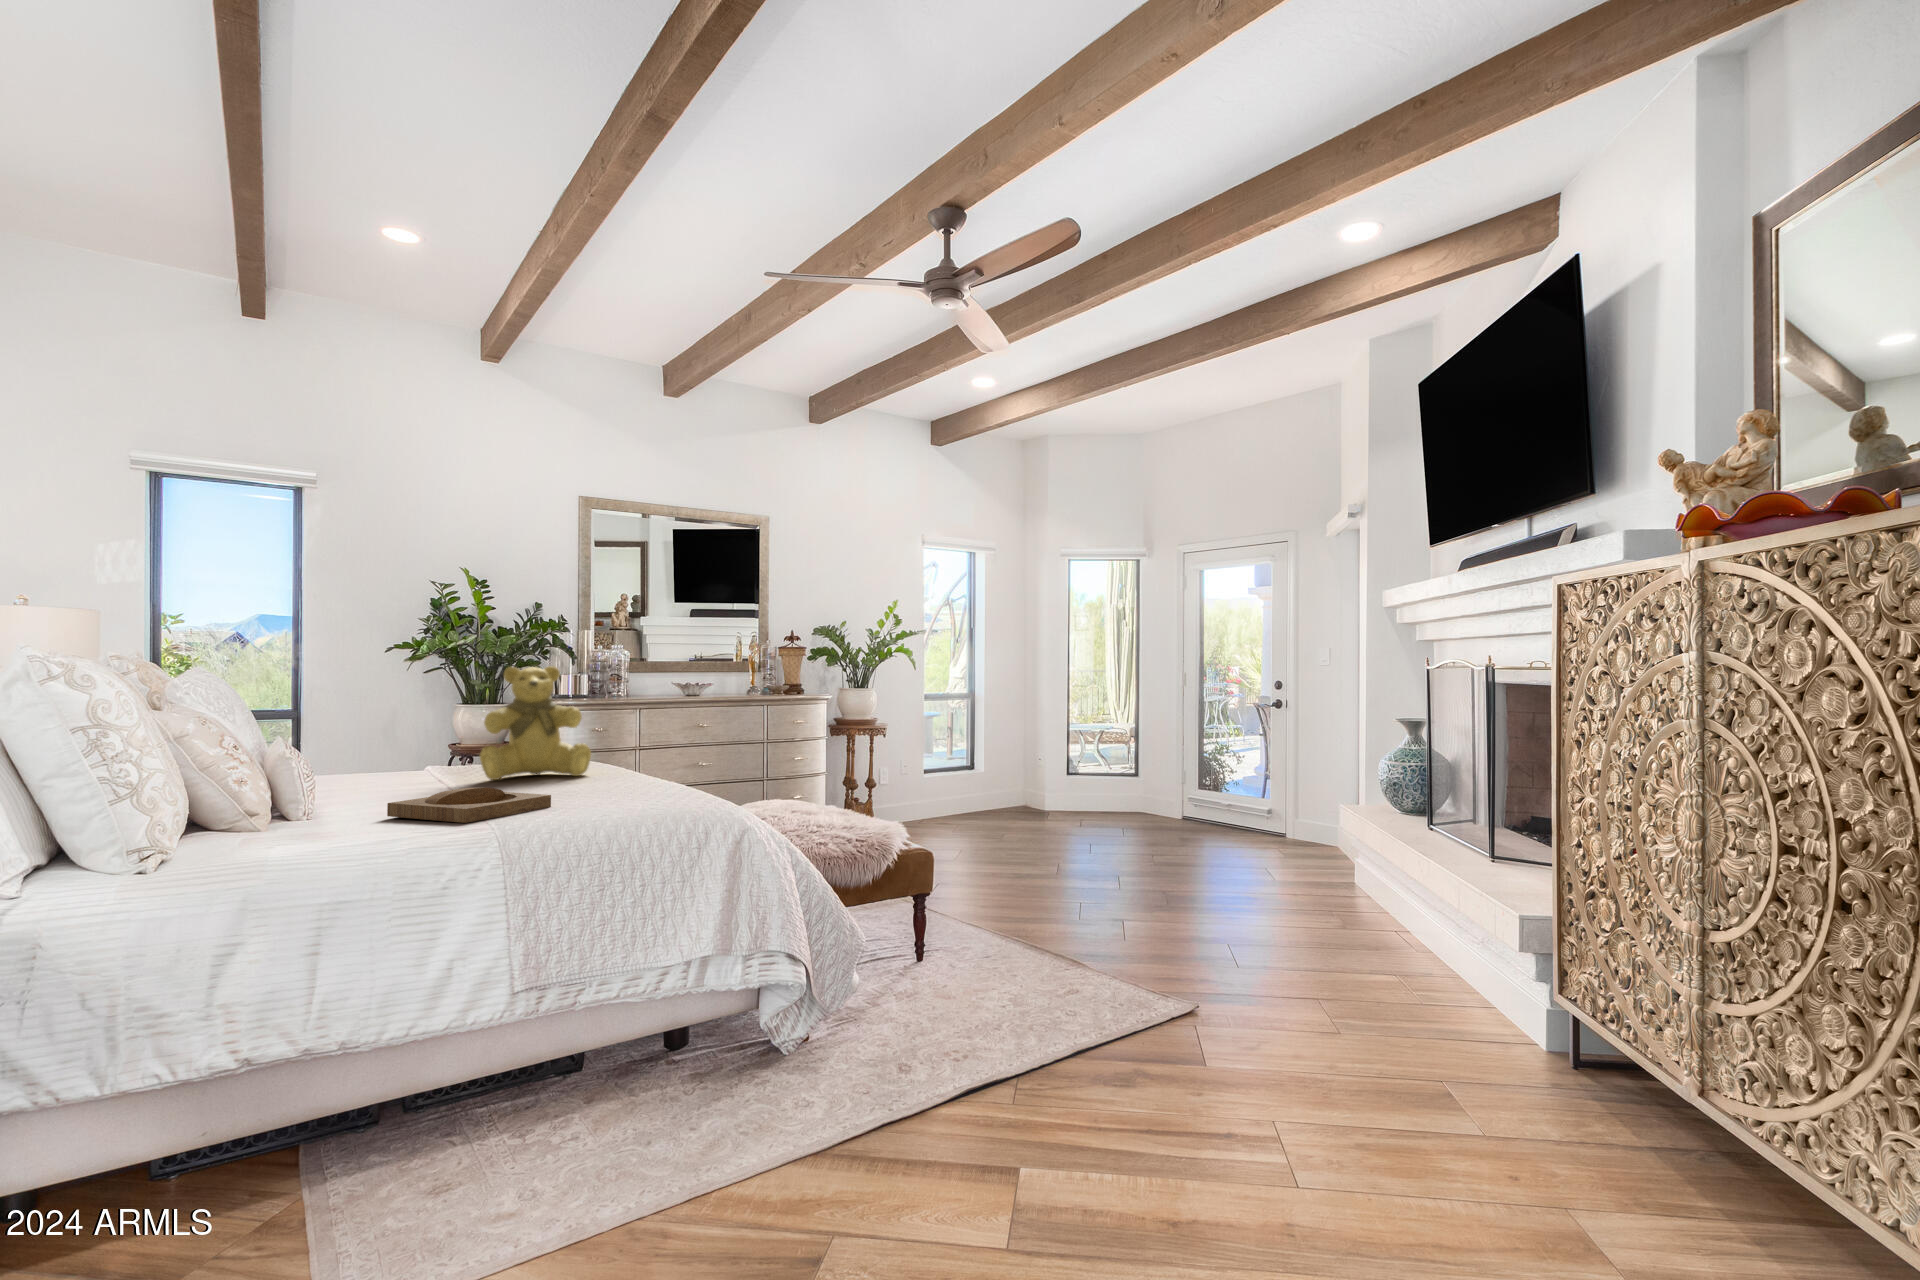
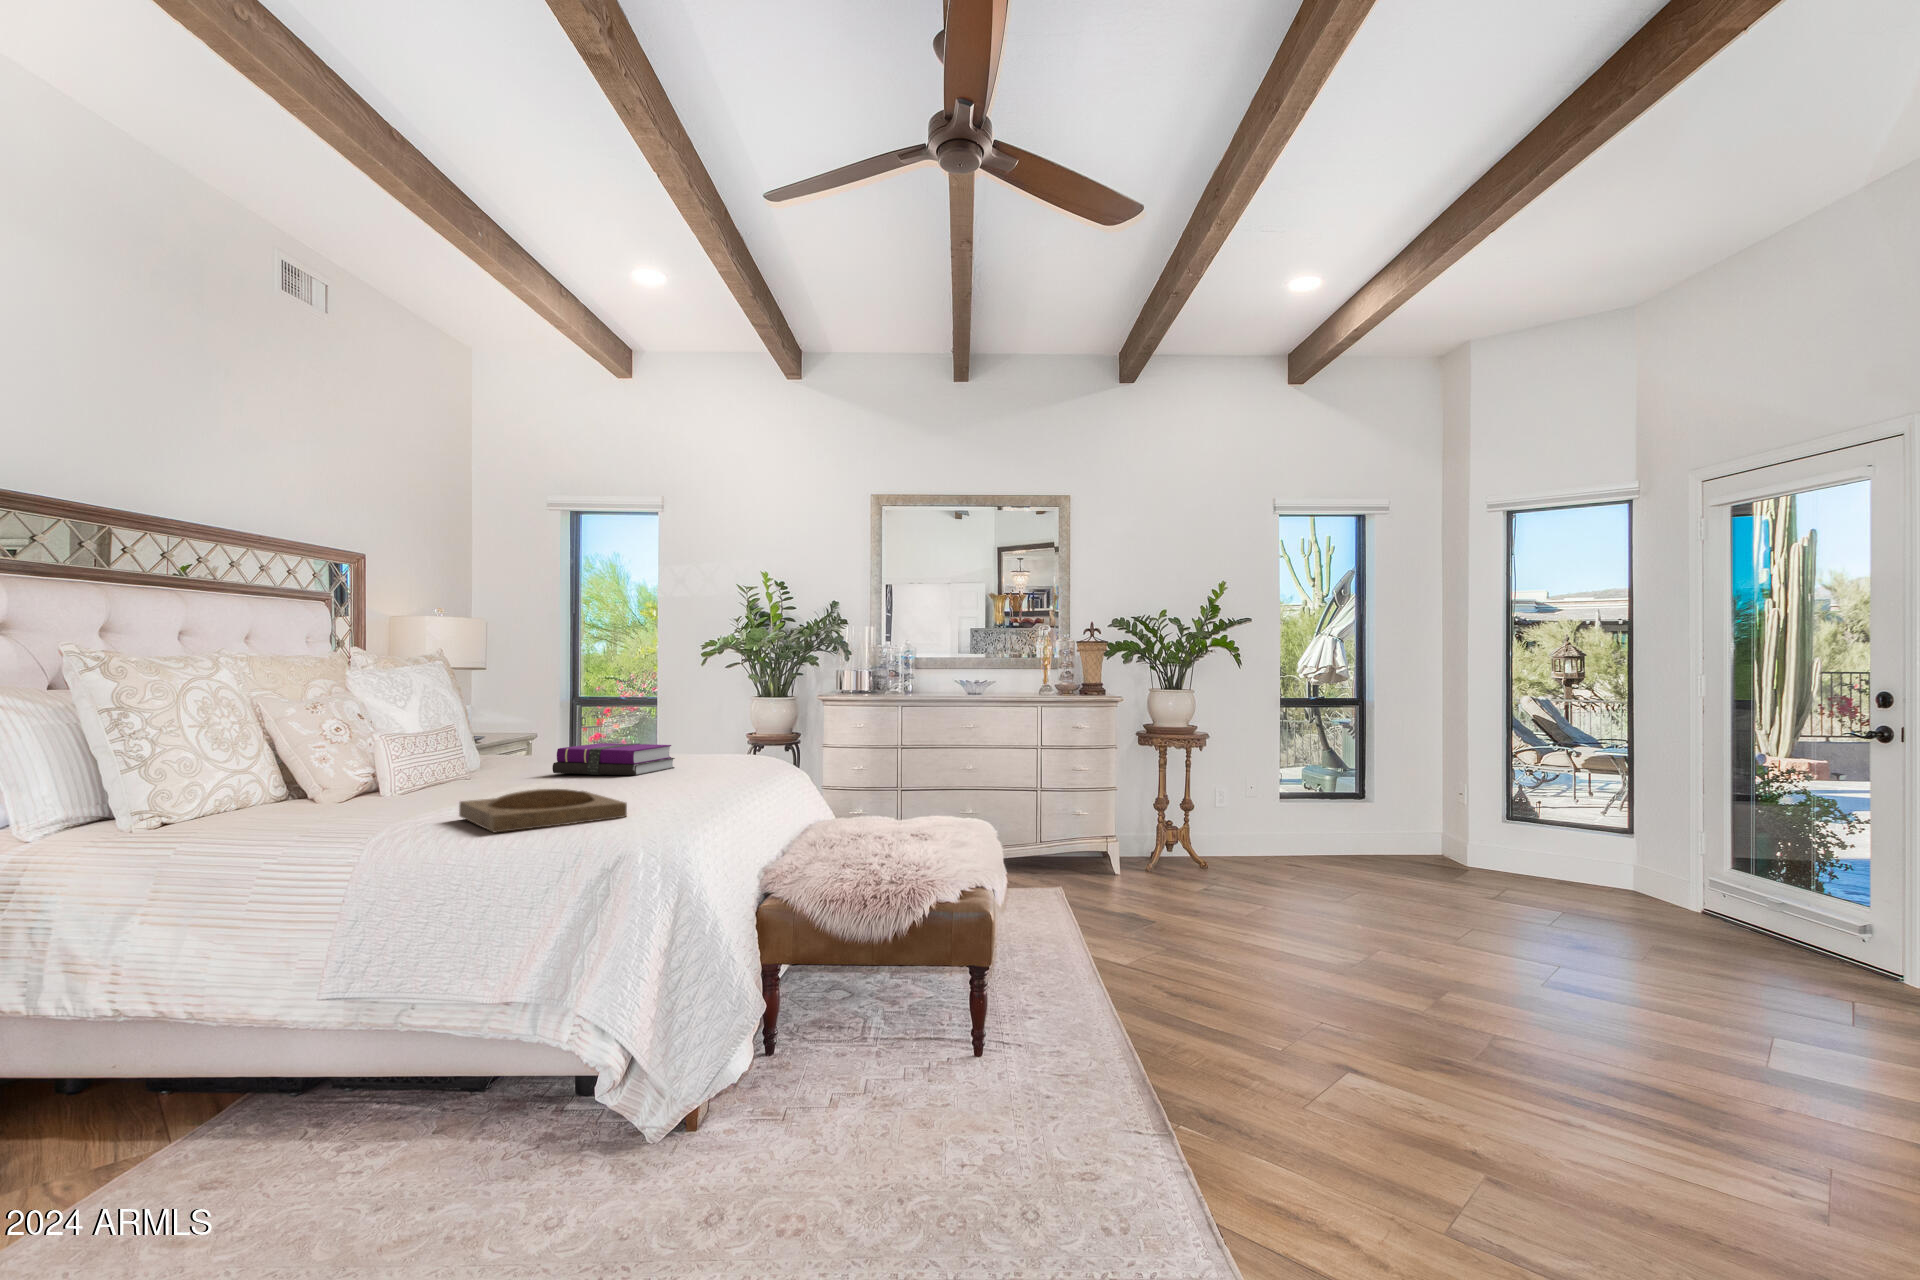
teddy bear: present [480,666,591,780] -> none [658,655,770,778]
notebook: none [341,751,462,783] -> present [552,743,675,775]

